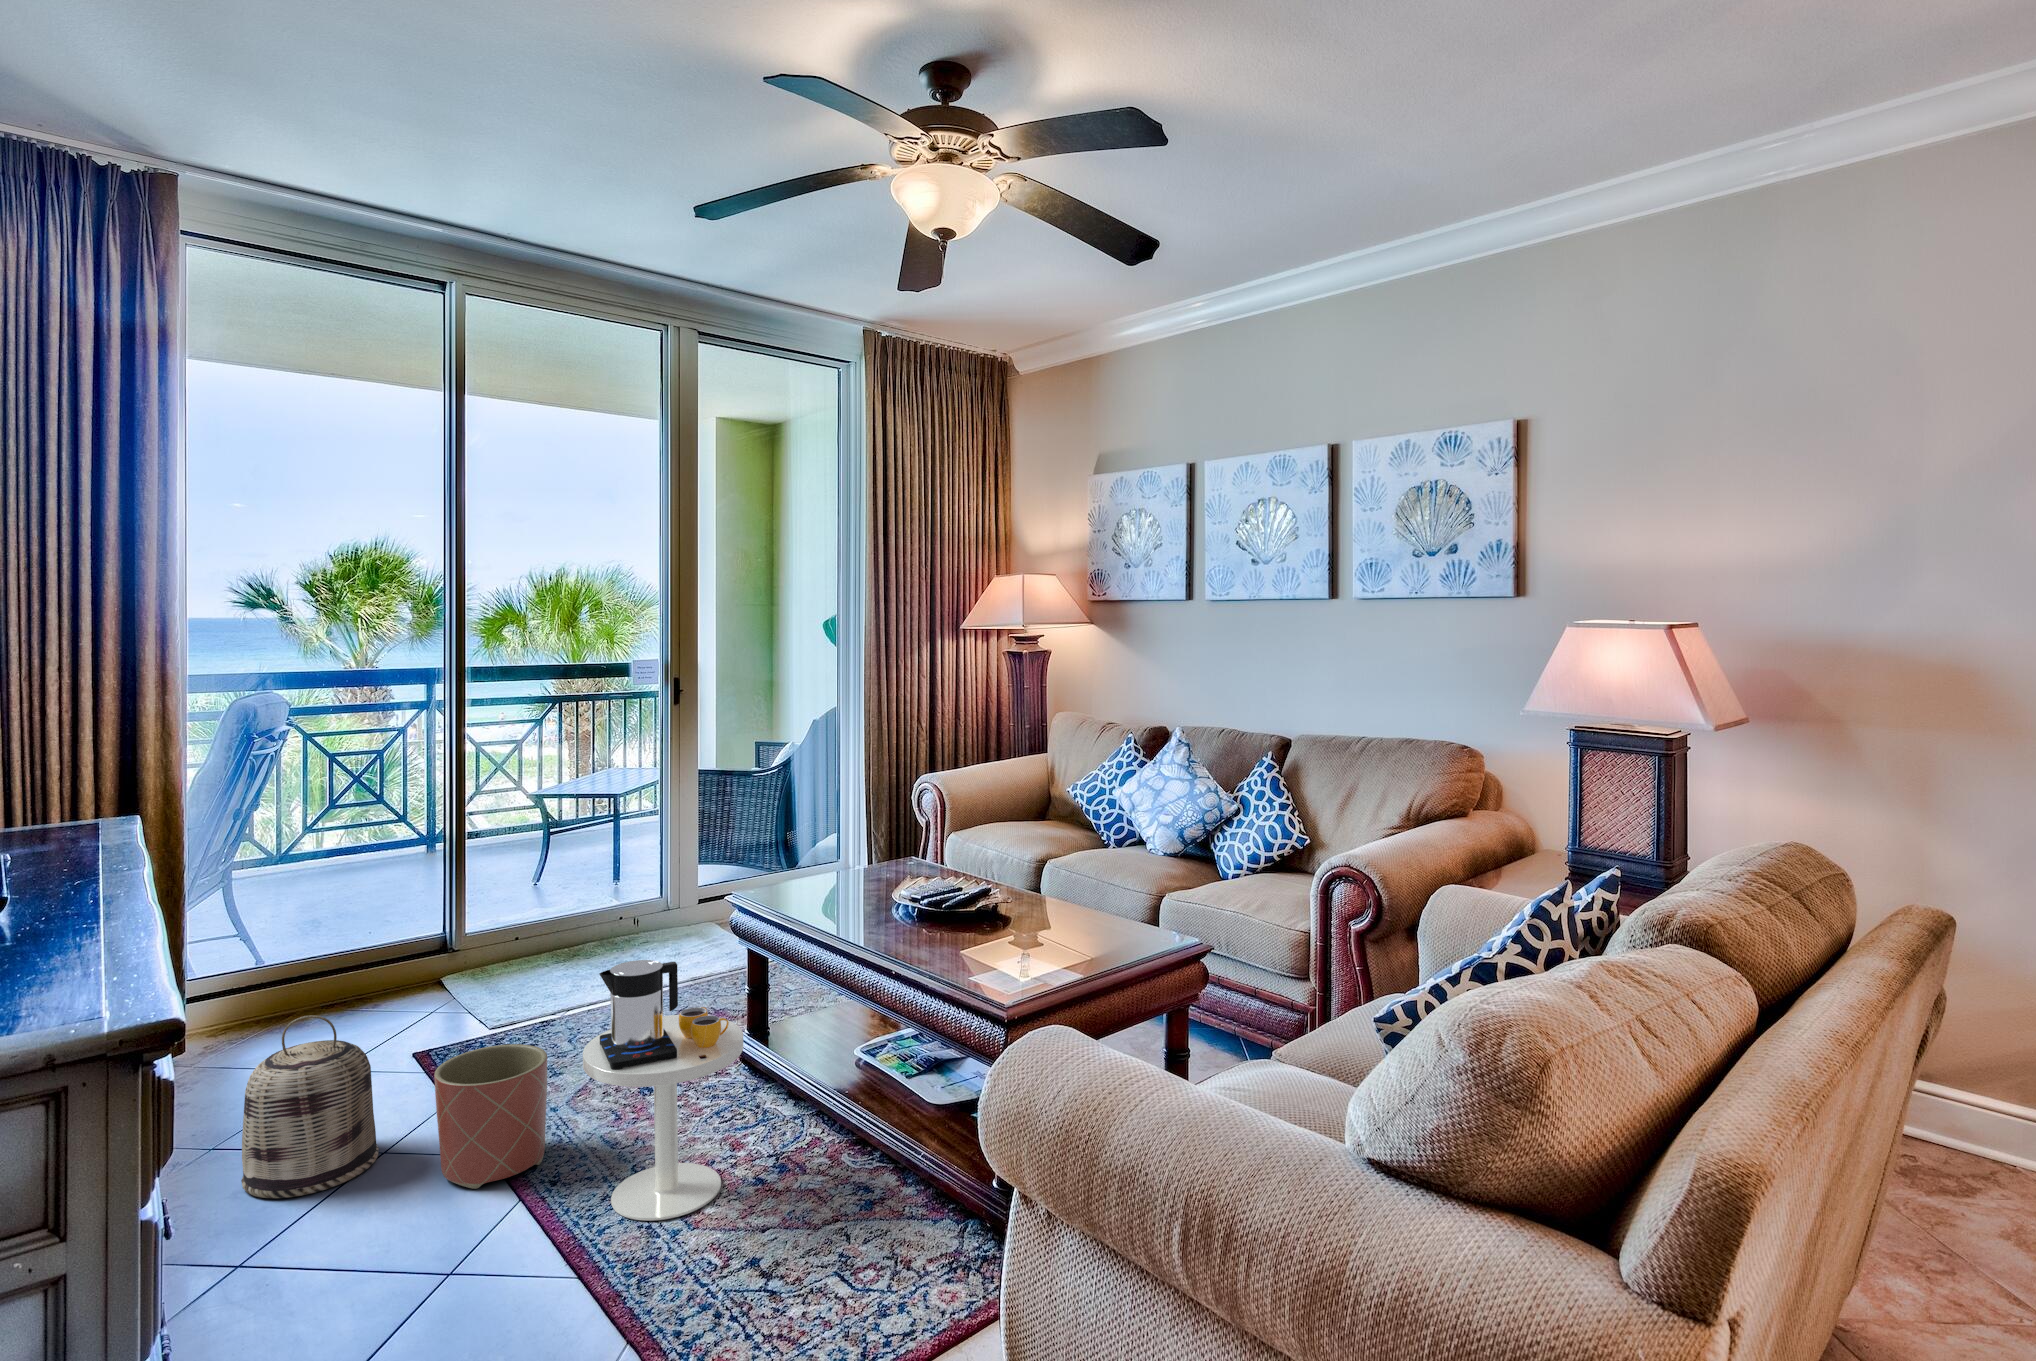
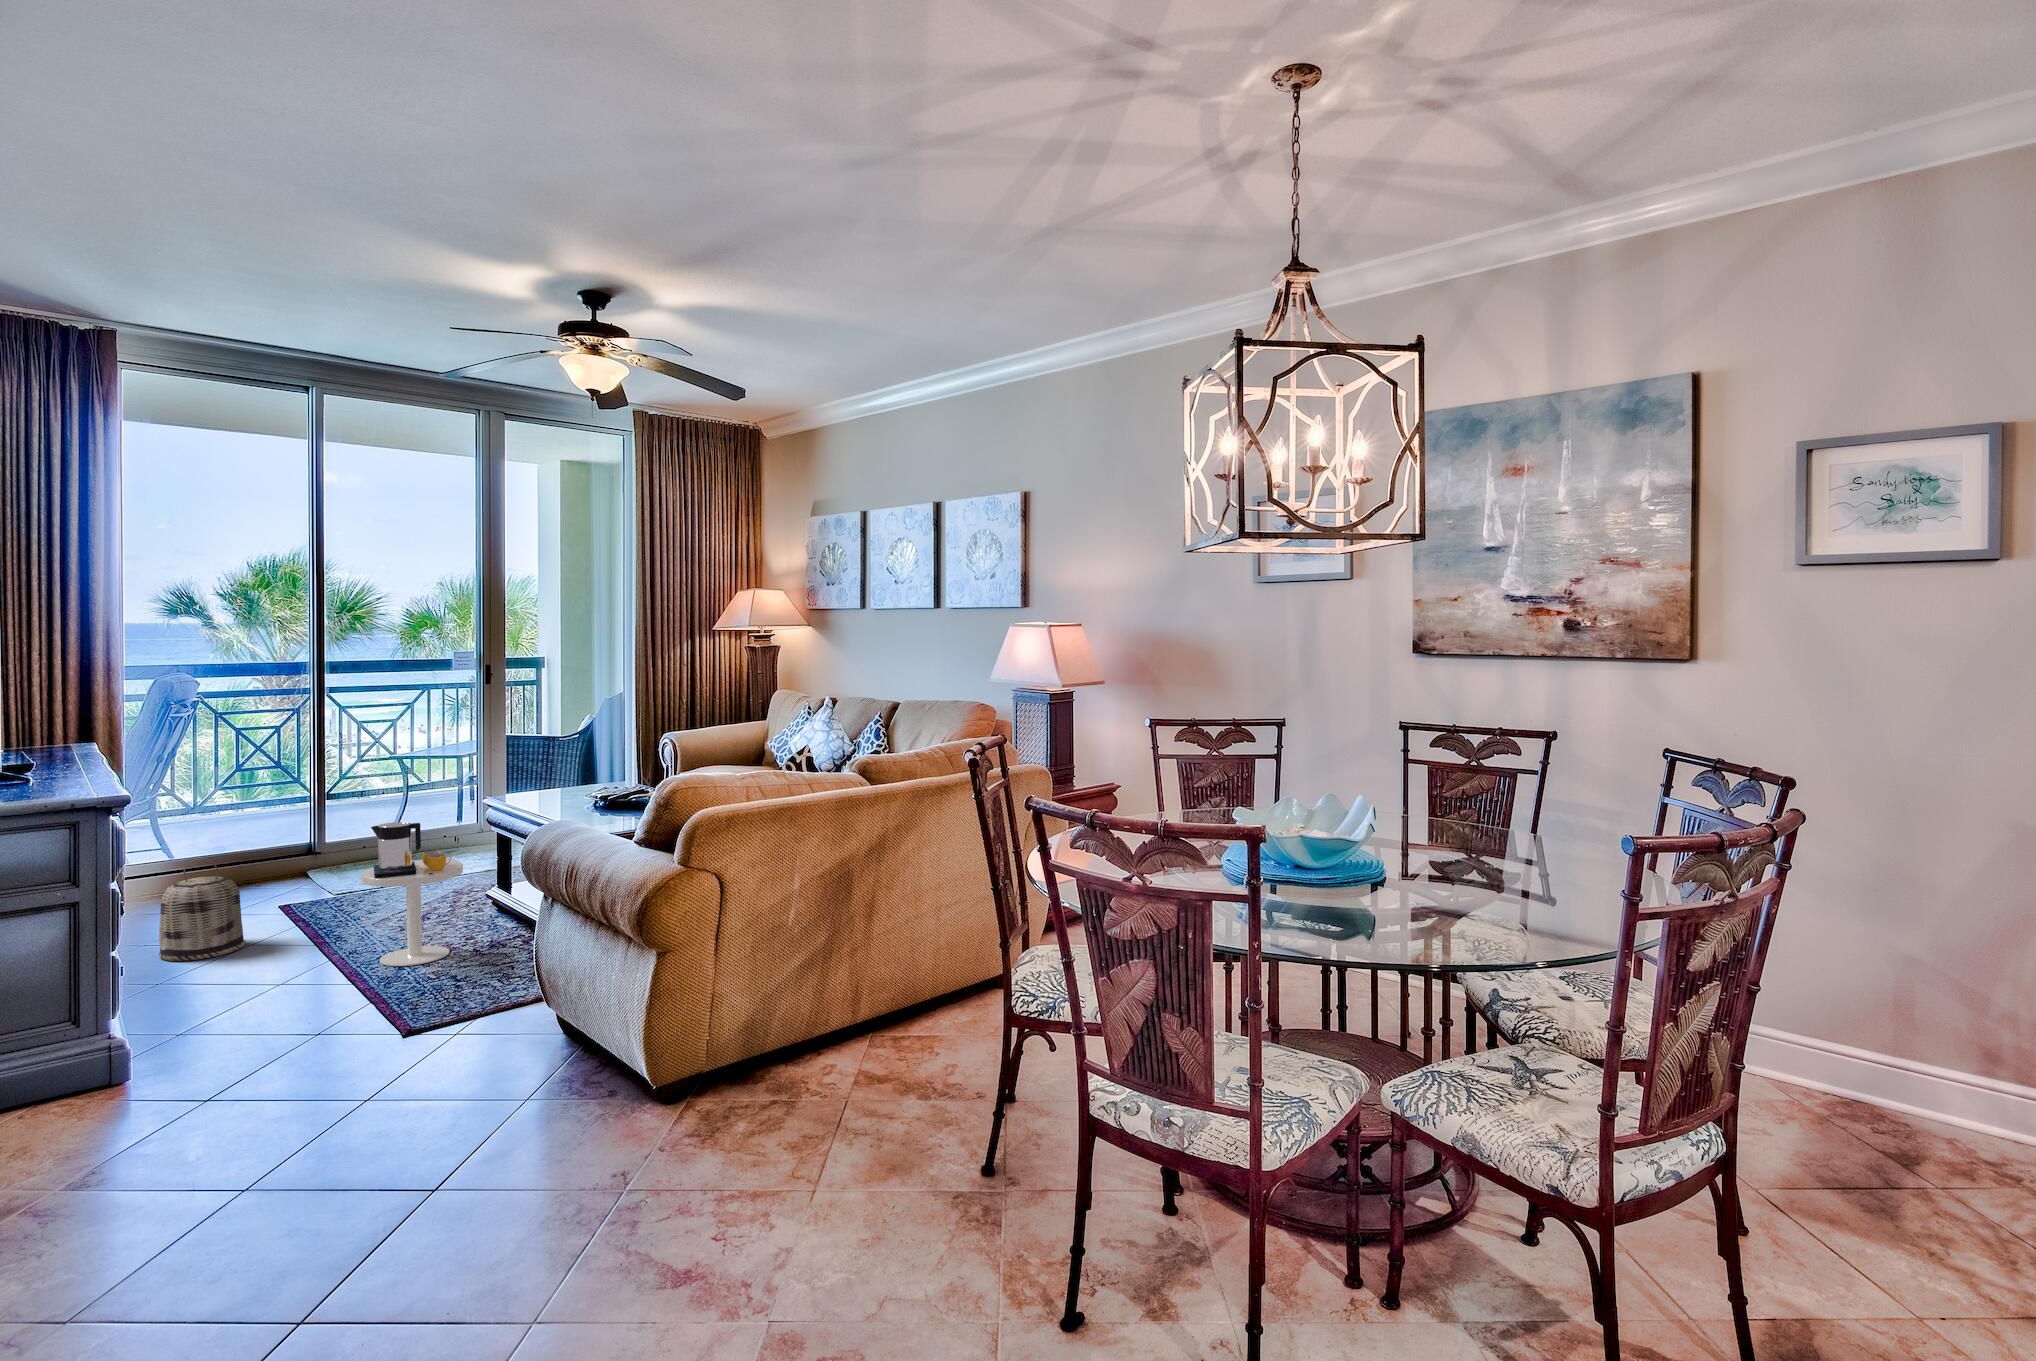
planter: present [434,1044,547,1189] -> none [277,880,349,956]

